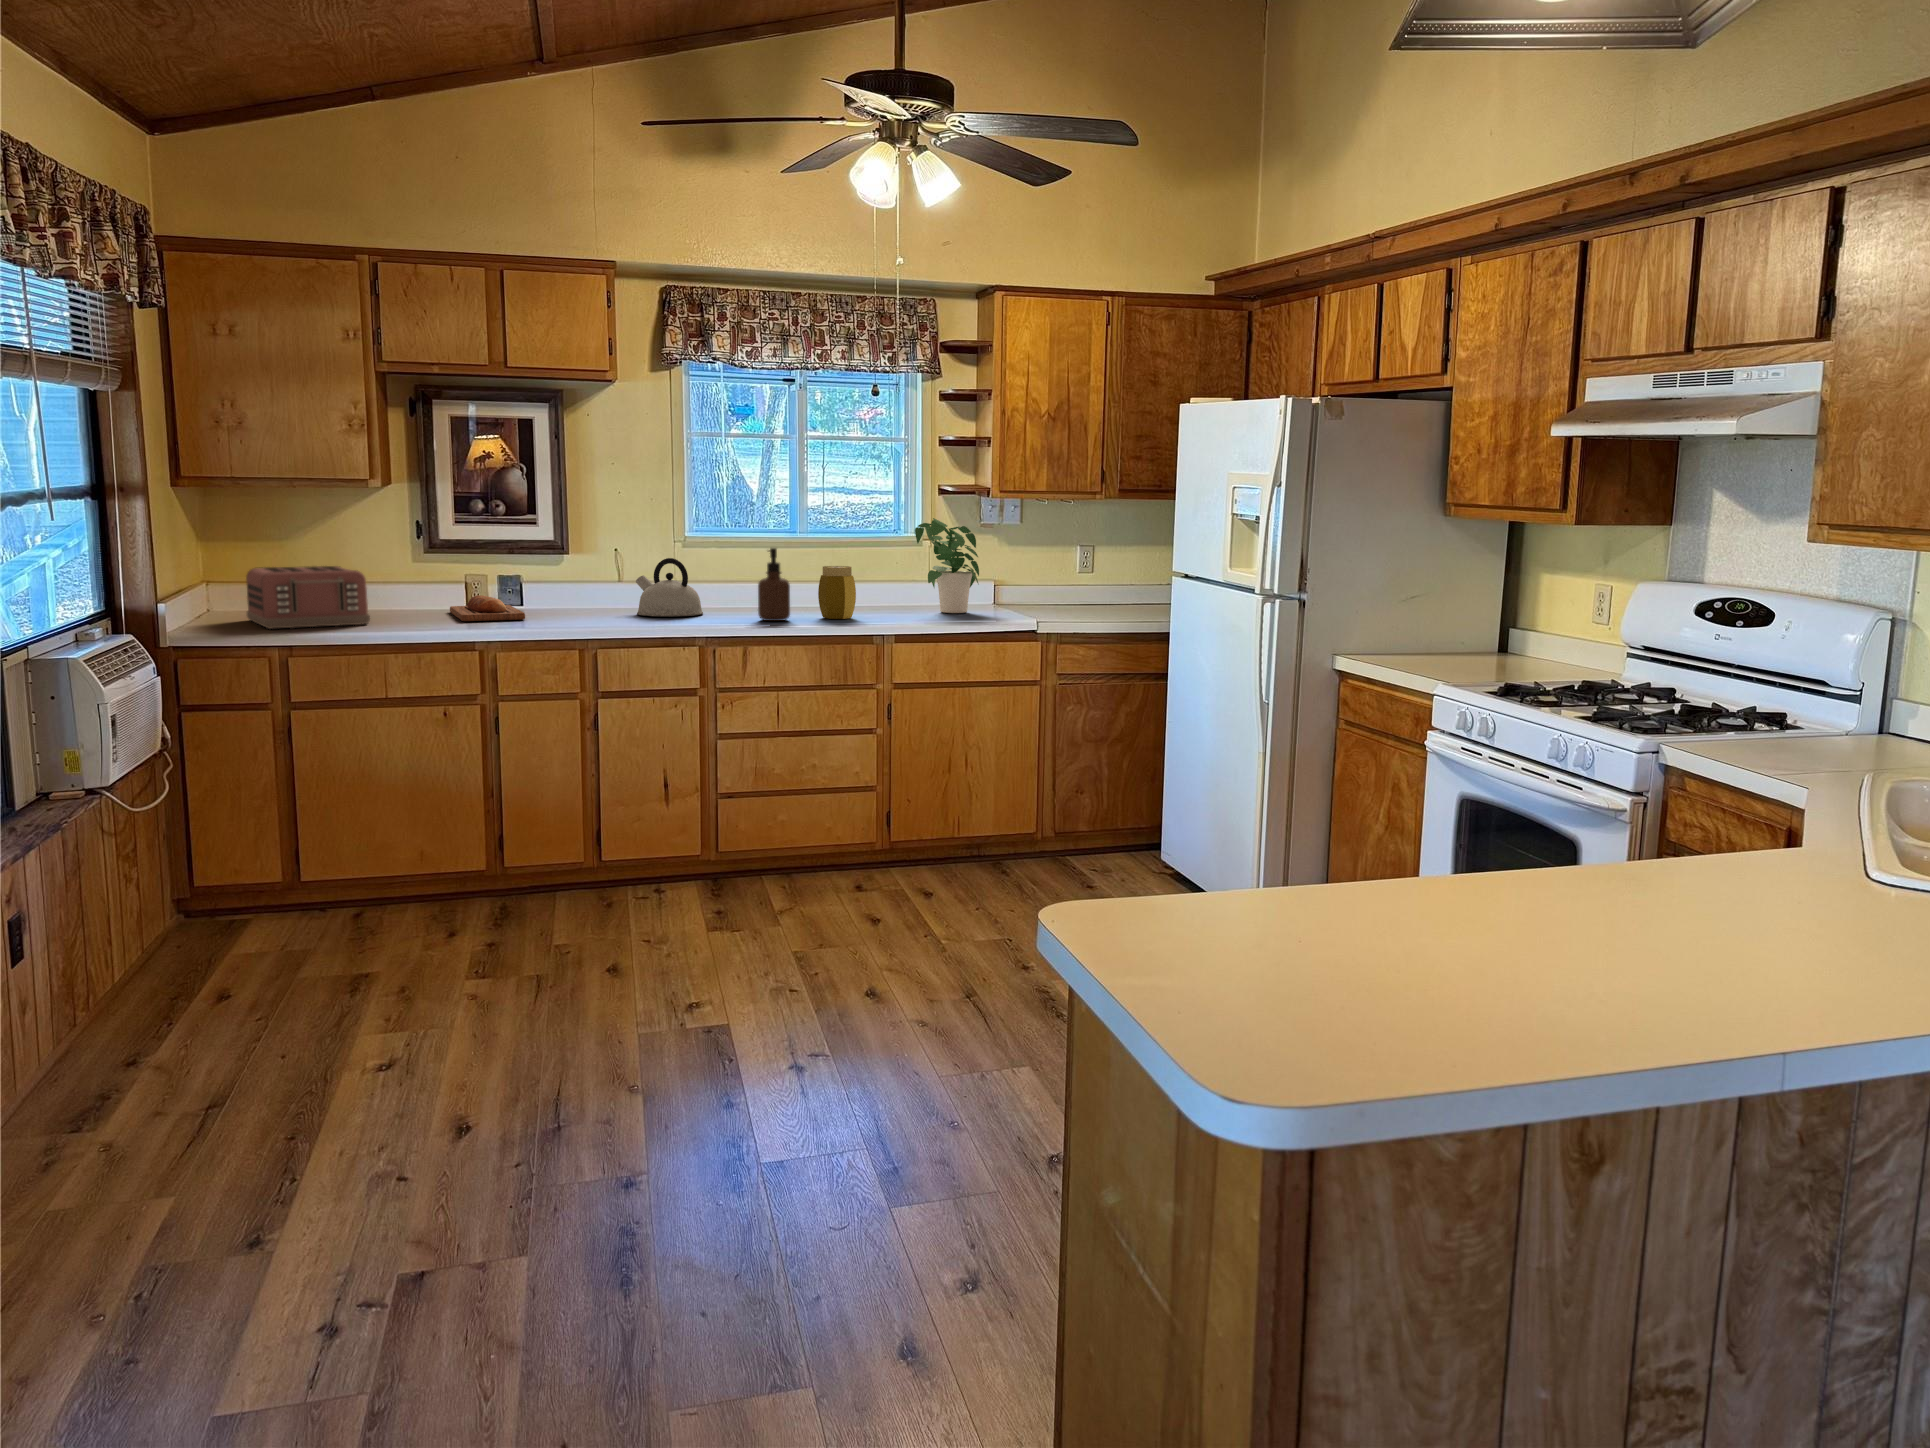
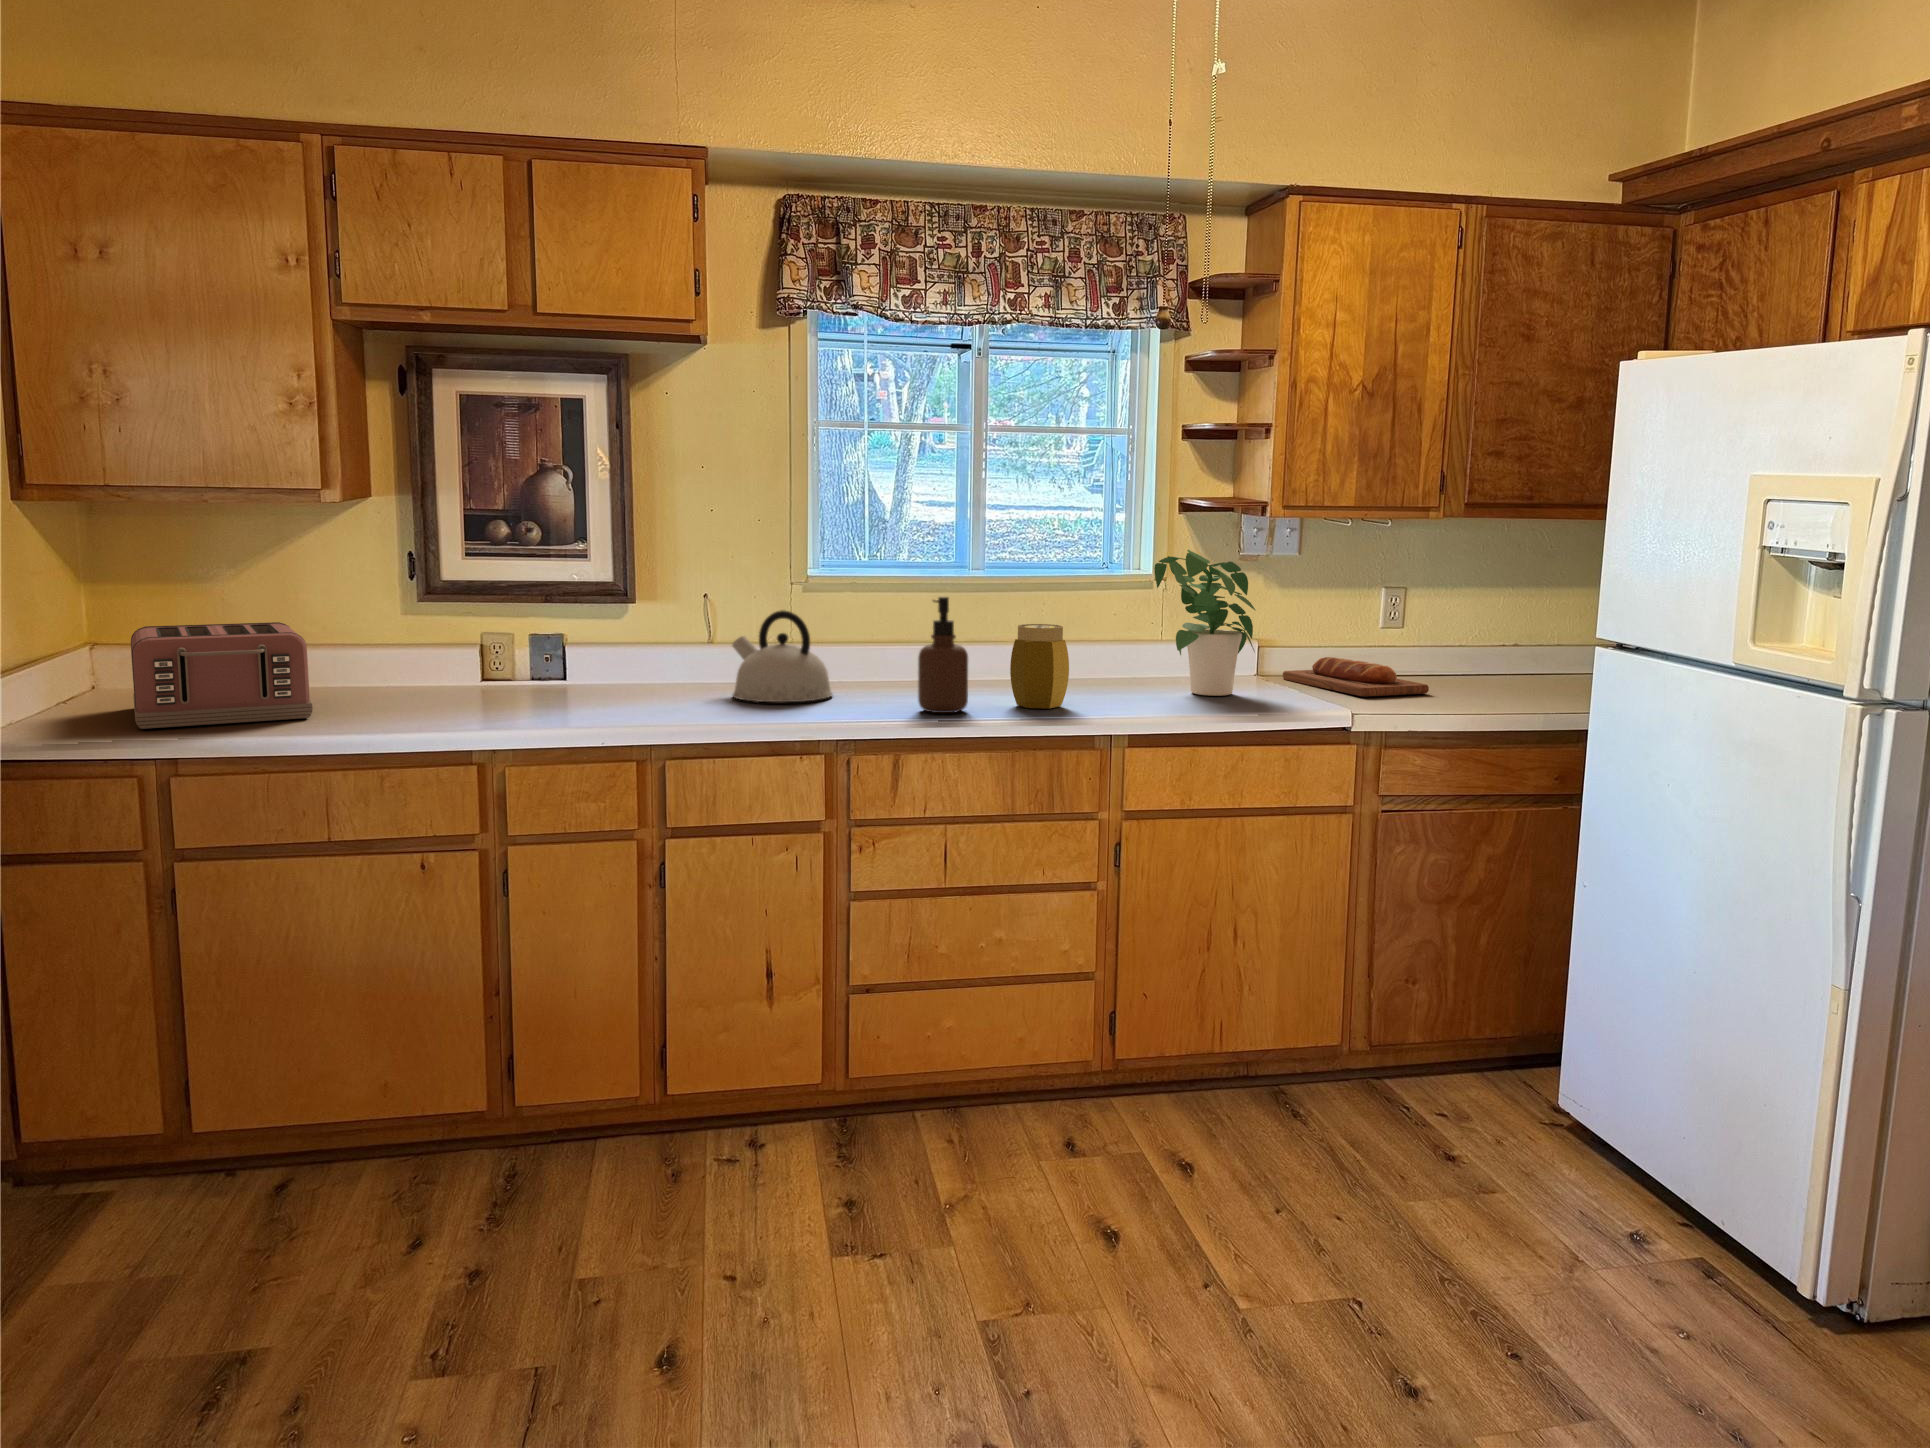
bread loaf: present [450,595,525,621] -> present [1283,657,1429,696]

